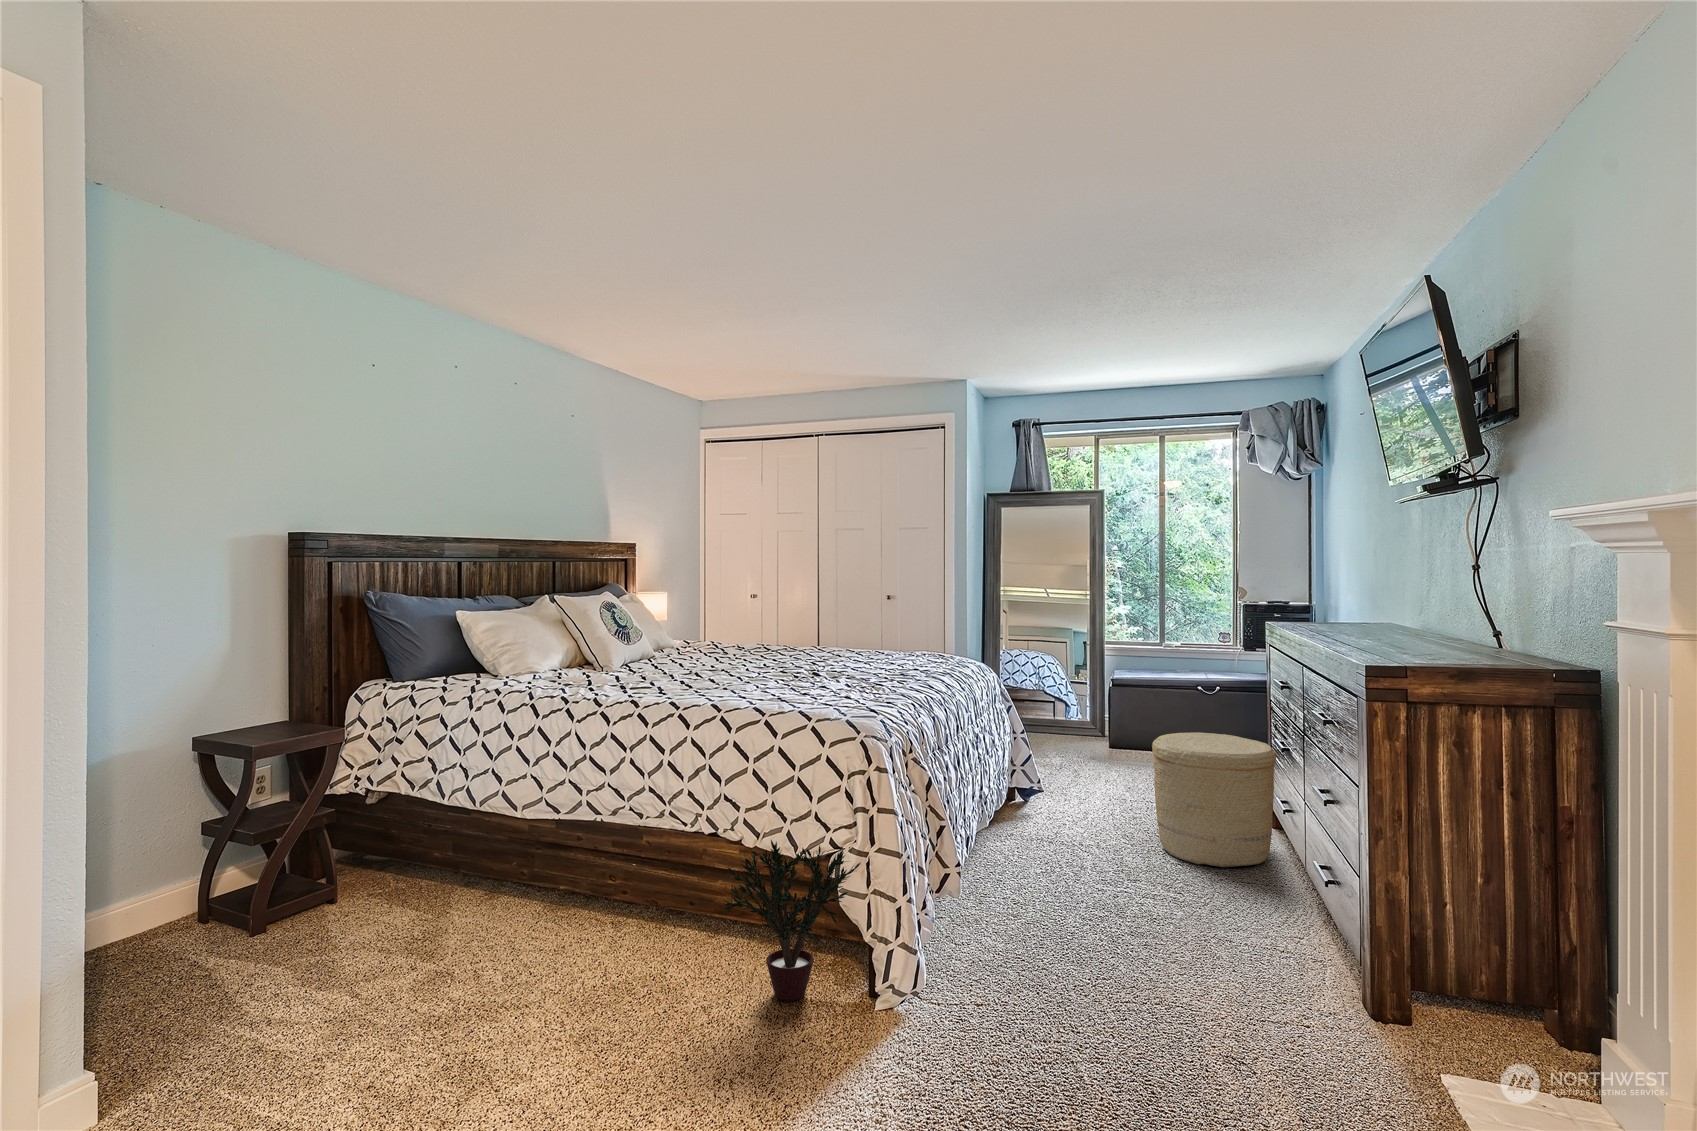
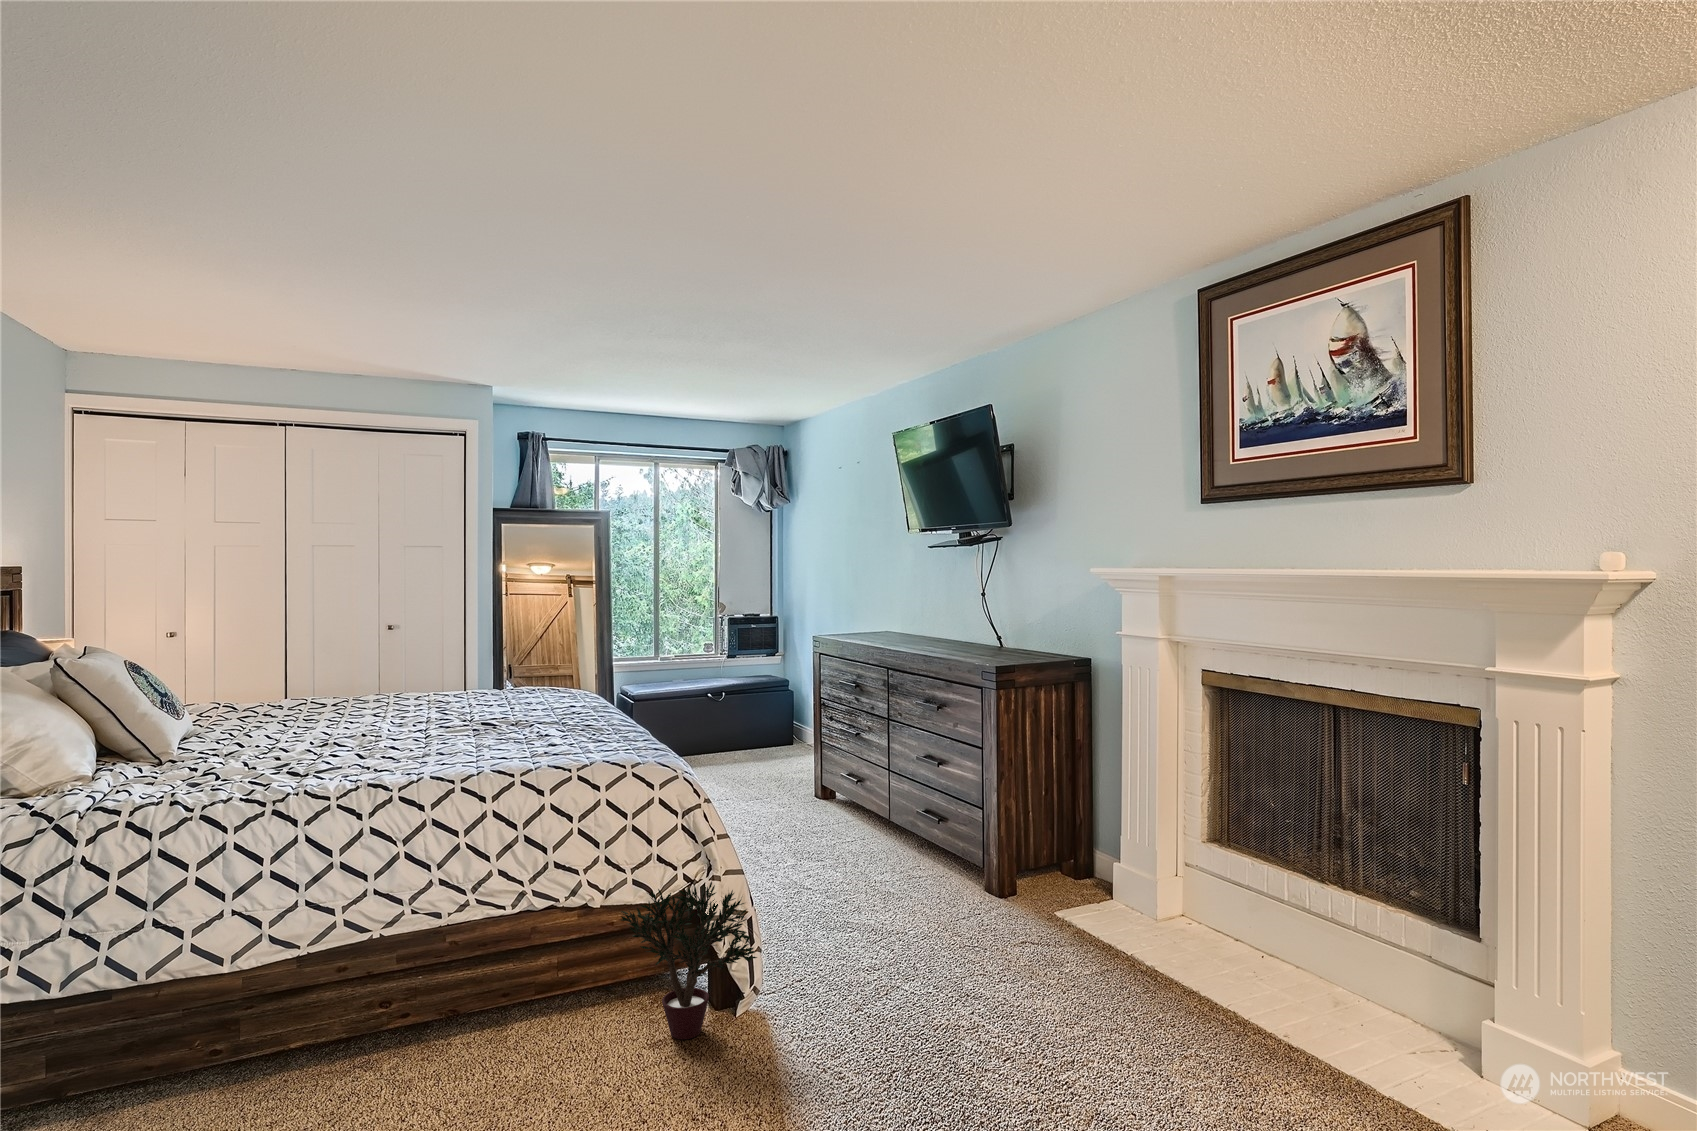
woven basket: present [1152,733,1276,867] -> none [774,731,868,839]

